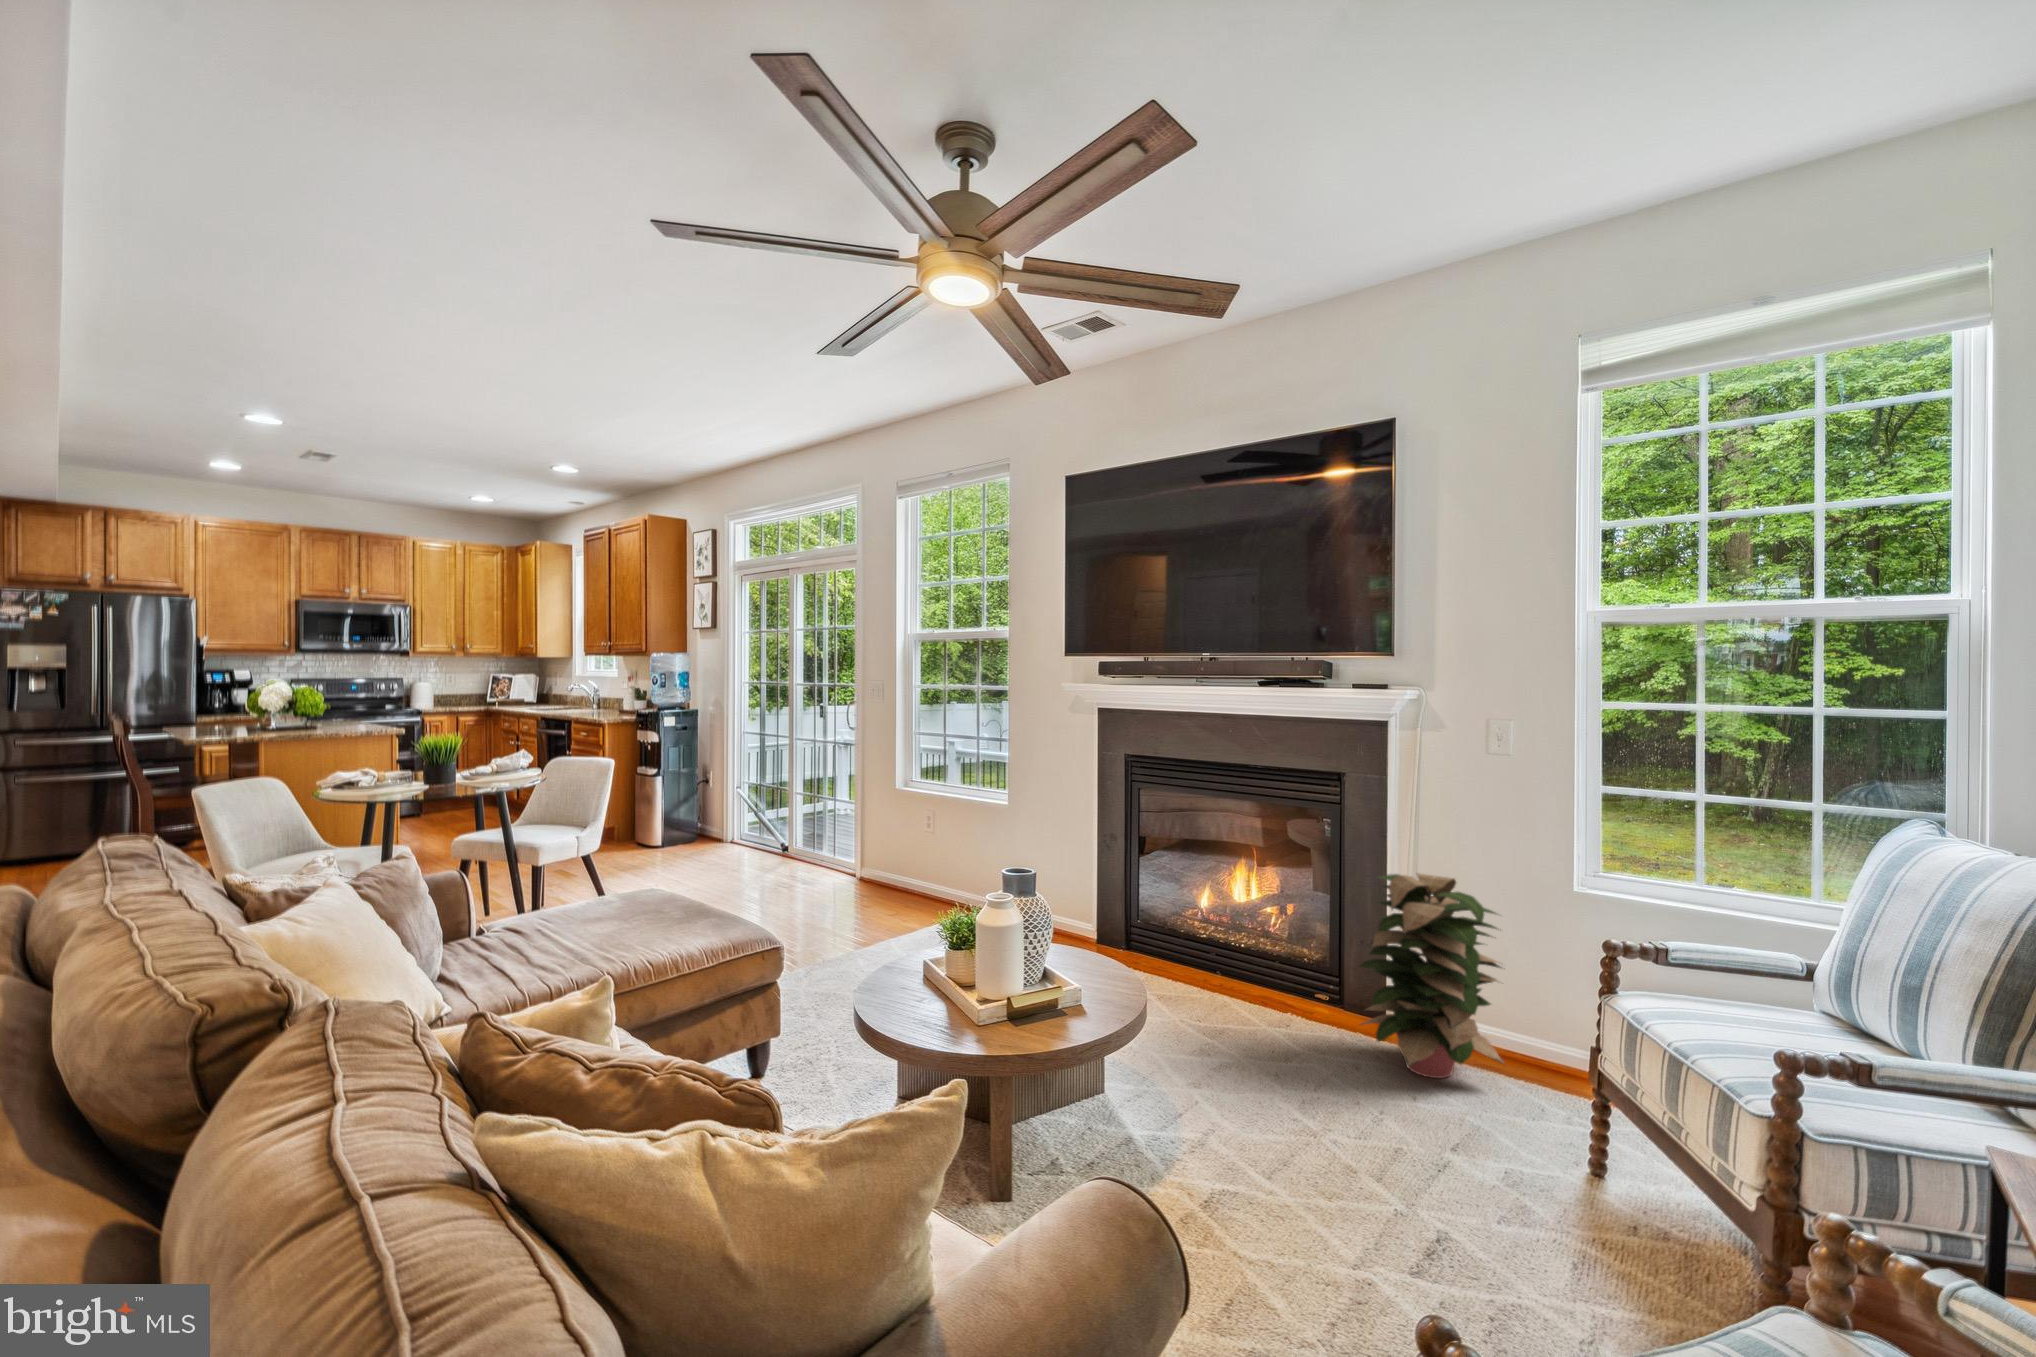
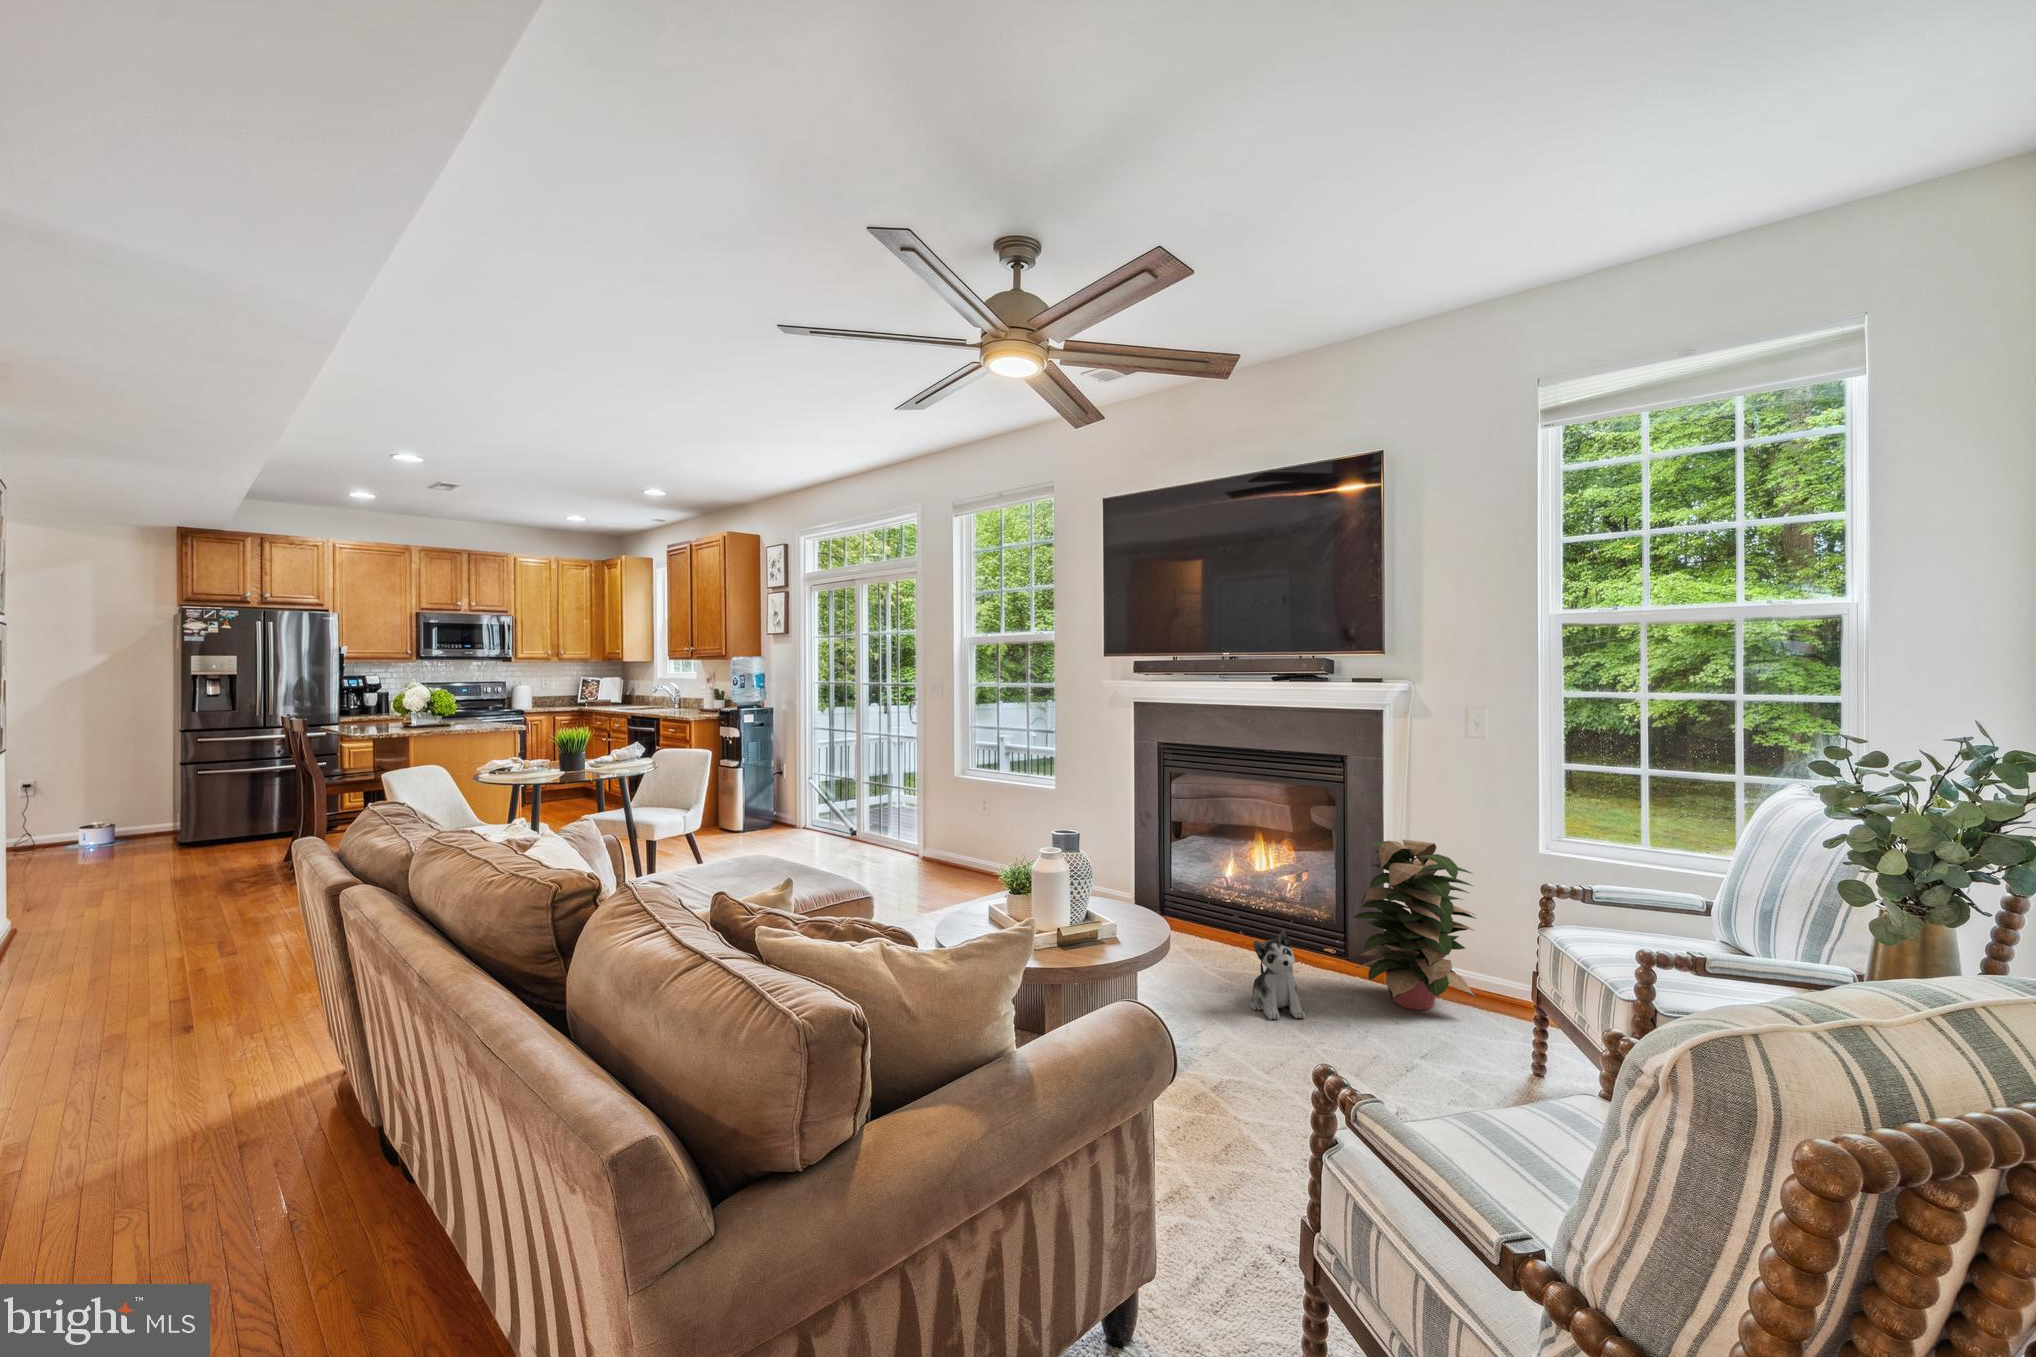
plush toy: none [1236,984,1304,1095] -> present [1250,929,1305,1019]

